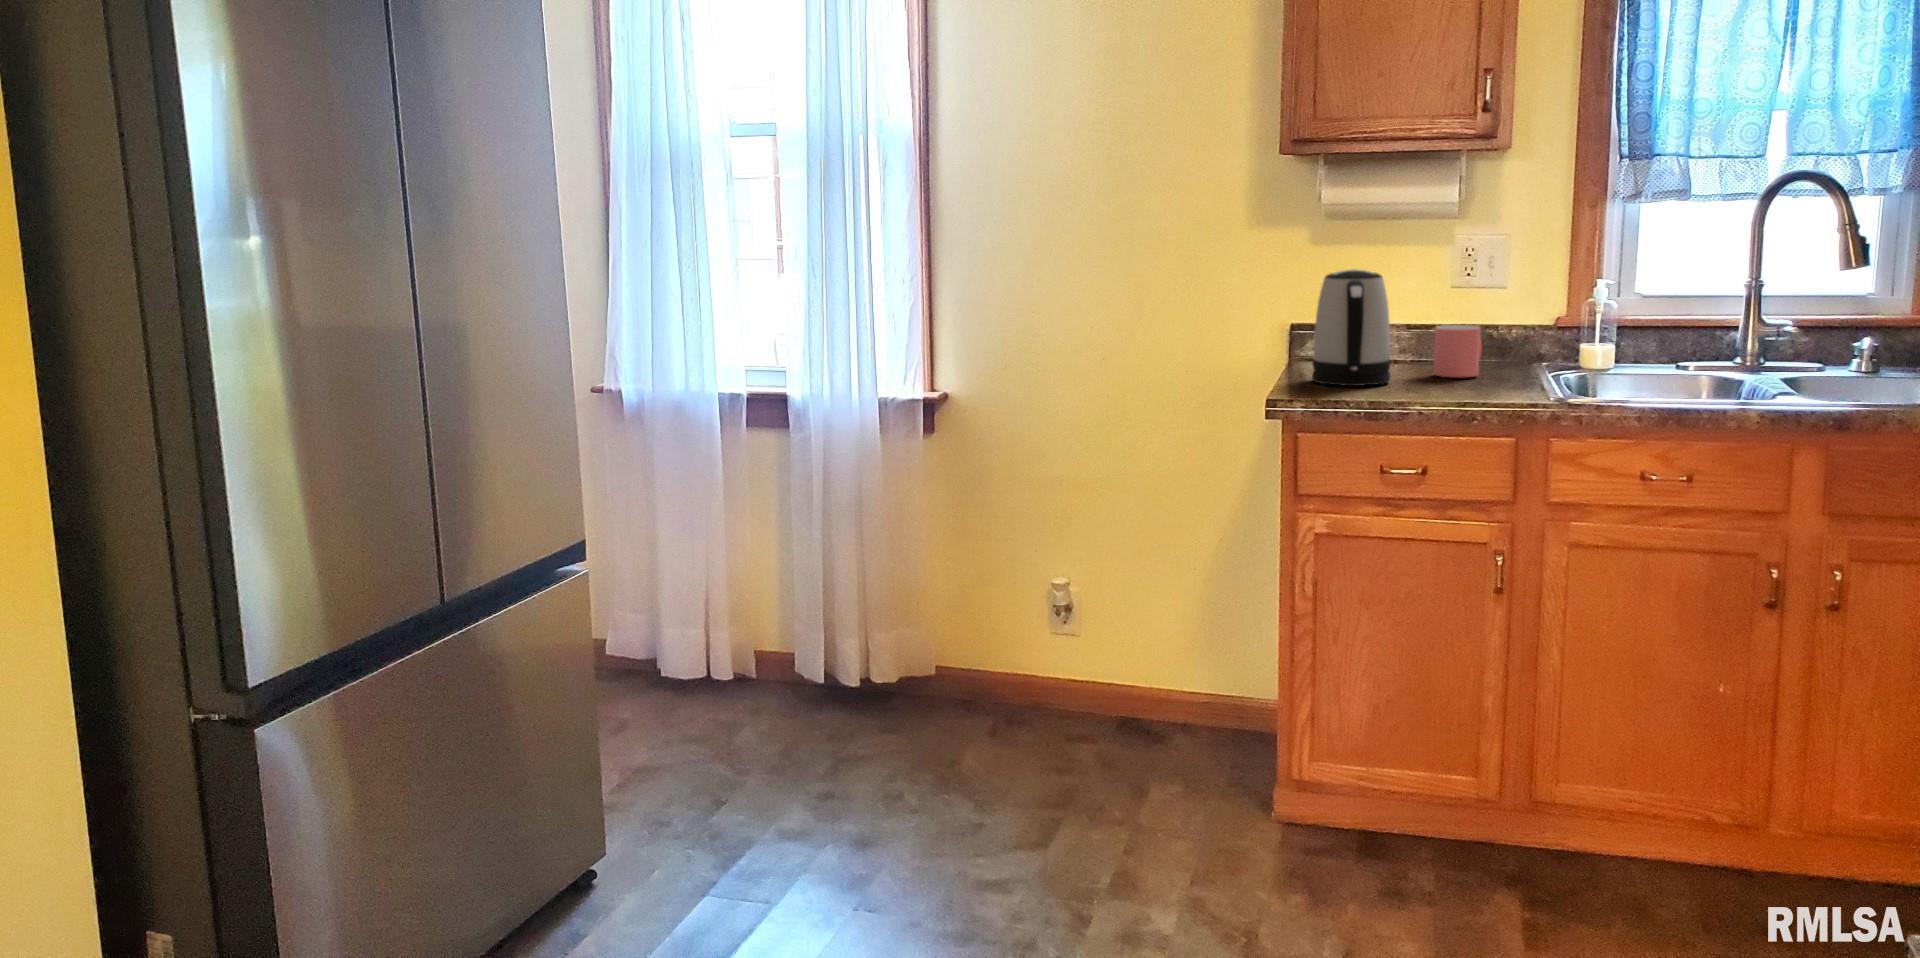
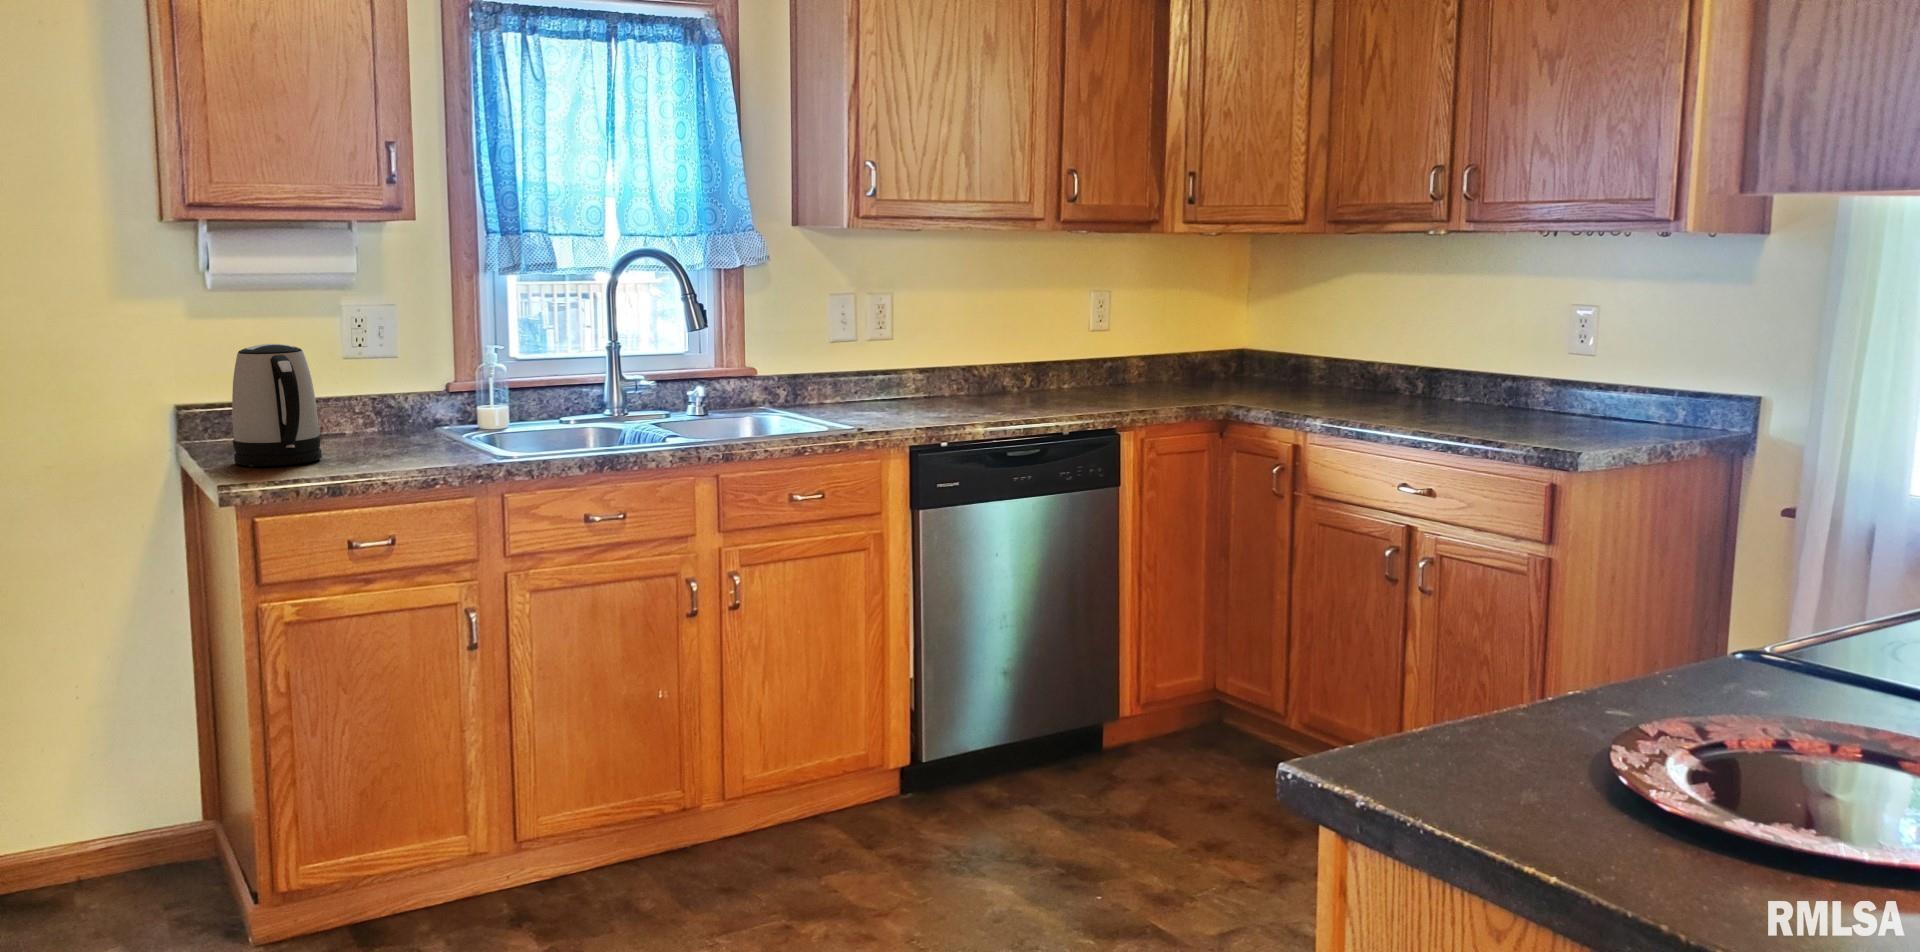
mug: present [1434,325,1482,377] -> none [350,396,399,448]

